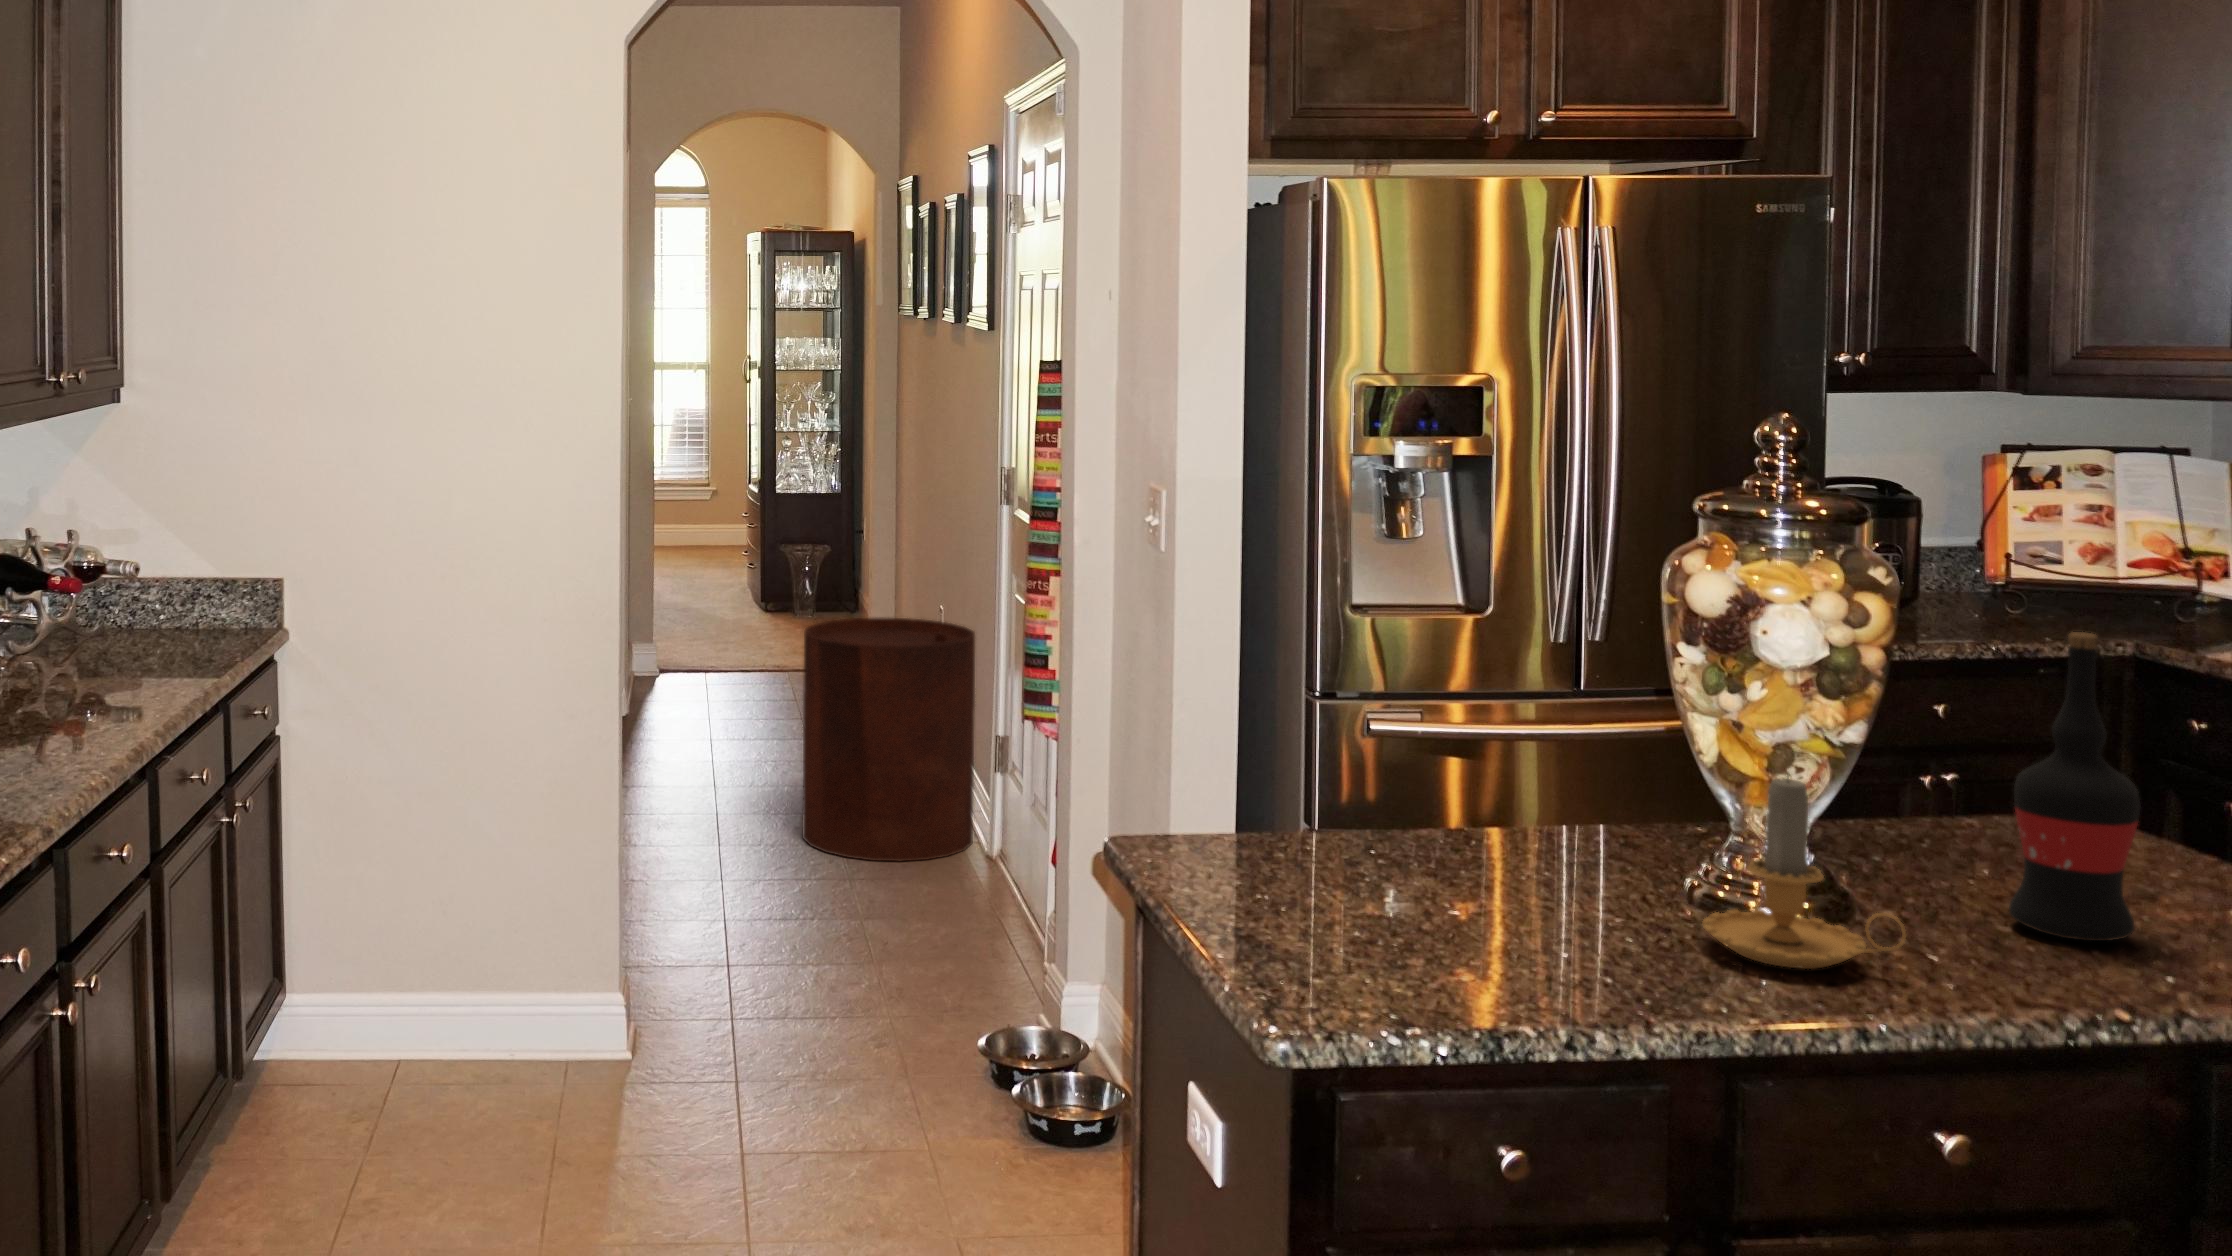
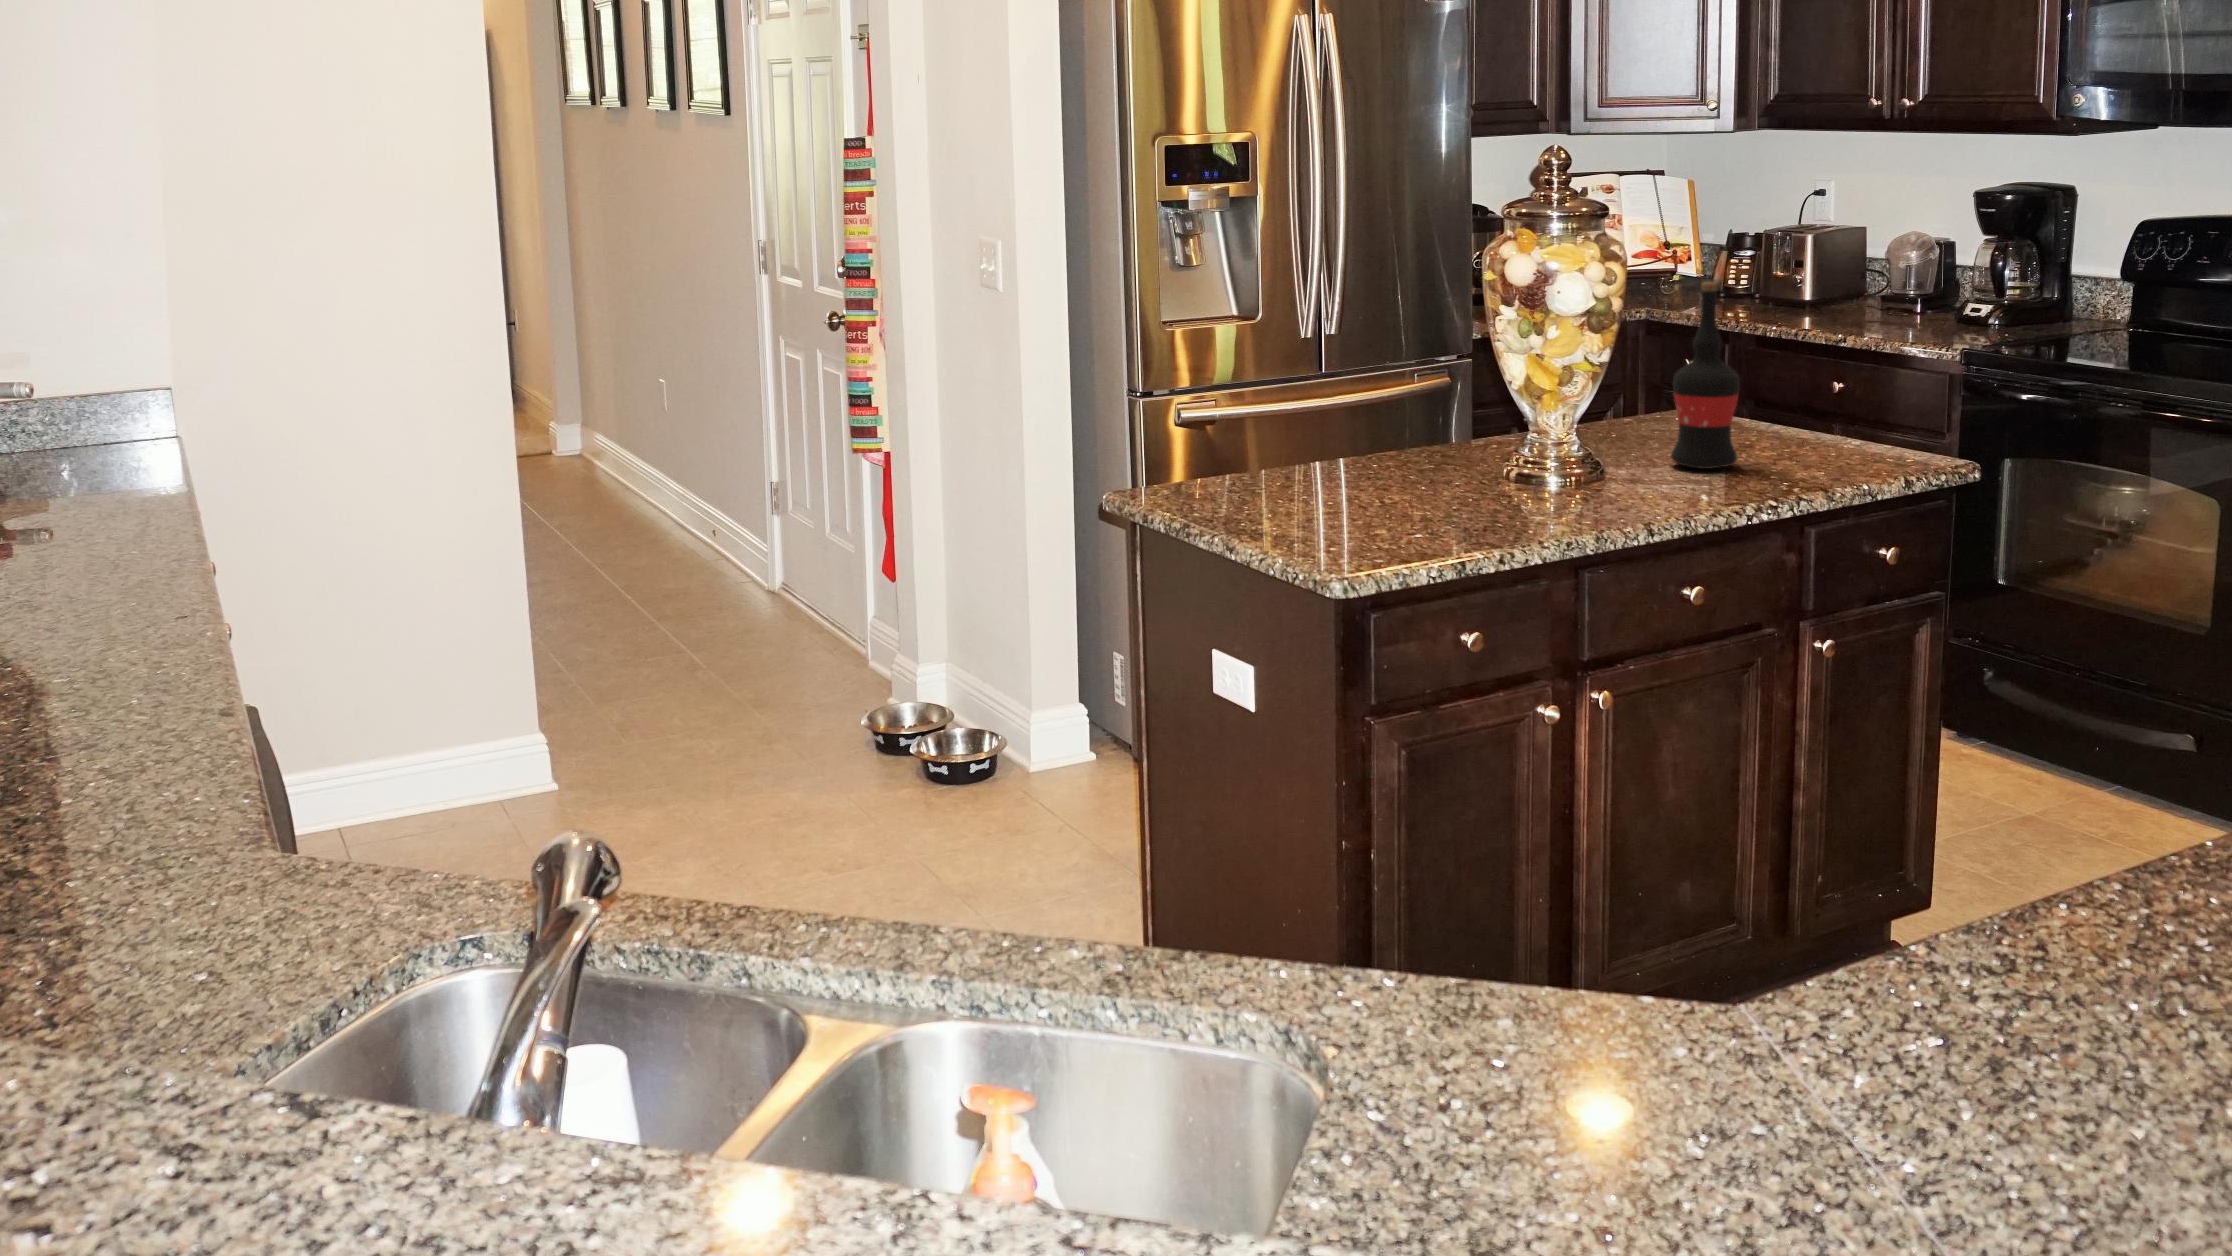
trash can: present [802,618,975,862] -> none [580,390,755,613]
candle: present [1703,778,1907,969] -> none [1524,380,1639,501]

